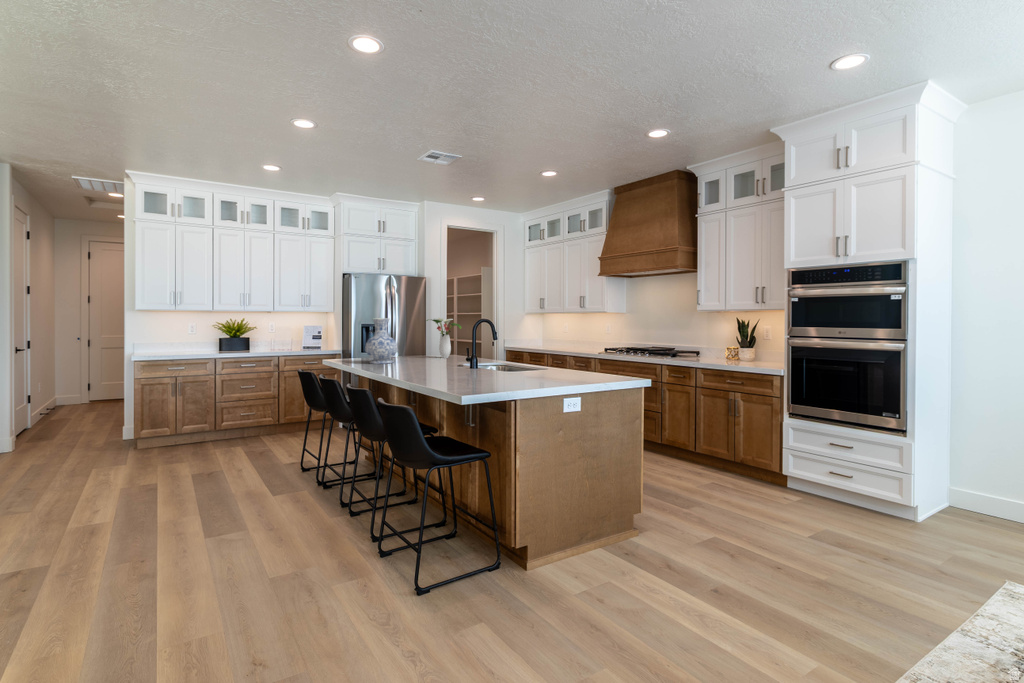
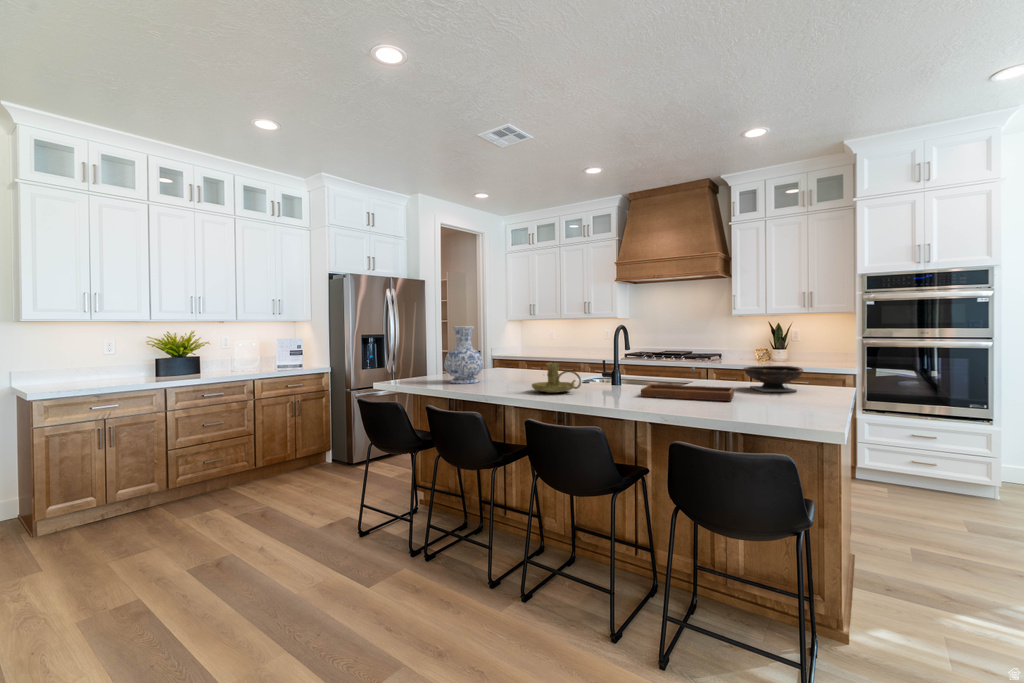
flower arrangement: present [427,318,461,358] -> none [496,326,537,373]
candle holder: none [391,349,425,372] -> present [532,363,581,393]
tray: none [451,356,522,384] -> present [641,367,734,401]
bowl: none [552,358,598,381] -> present [744,366,803,392]

